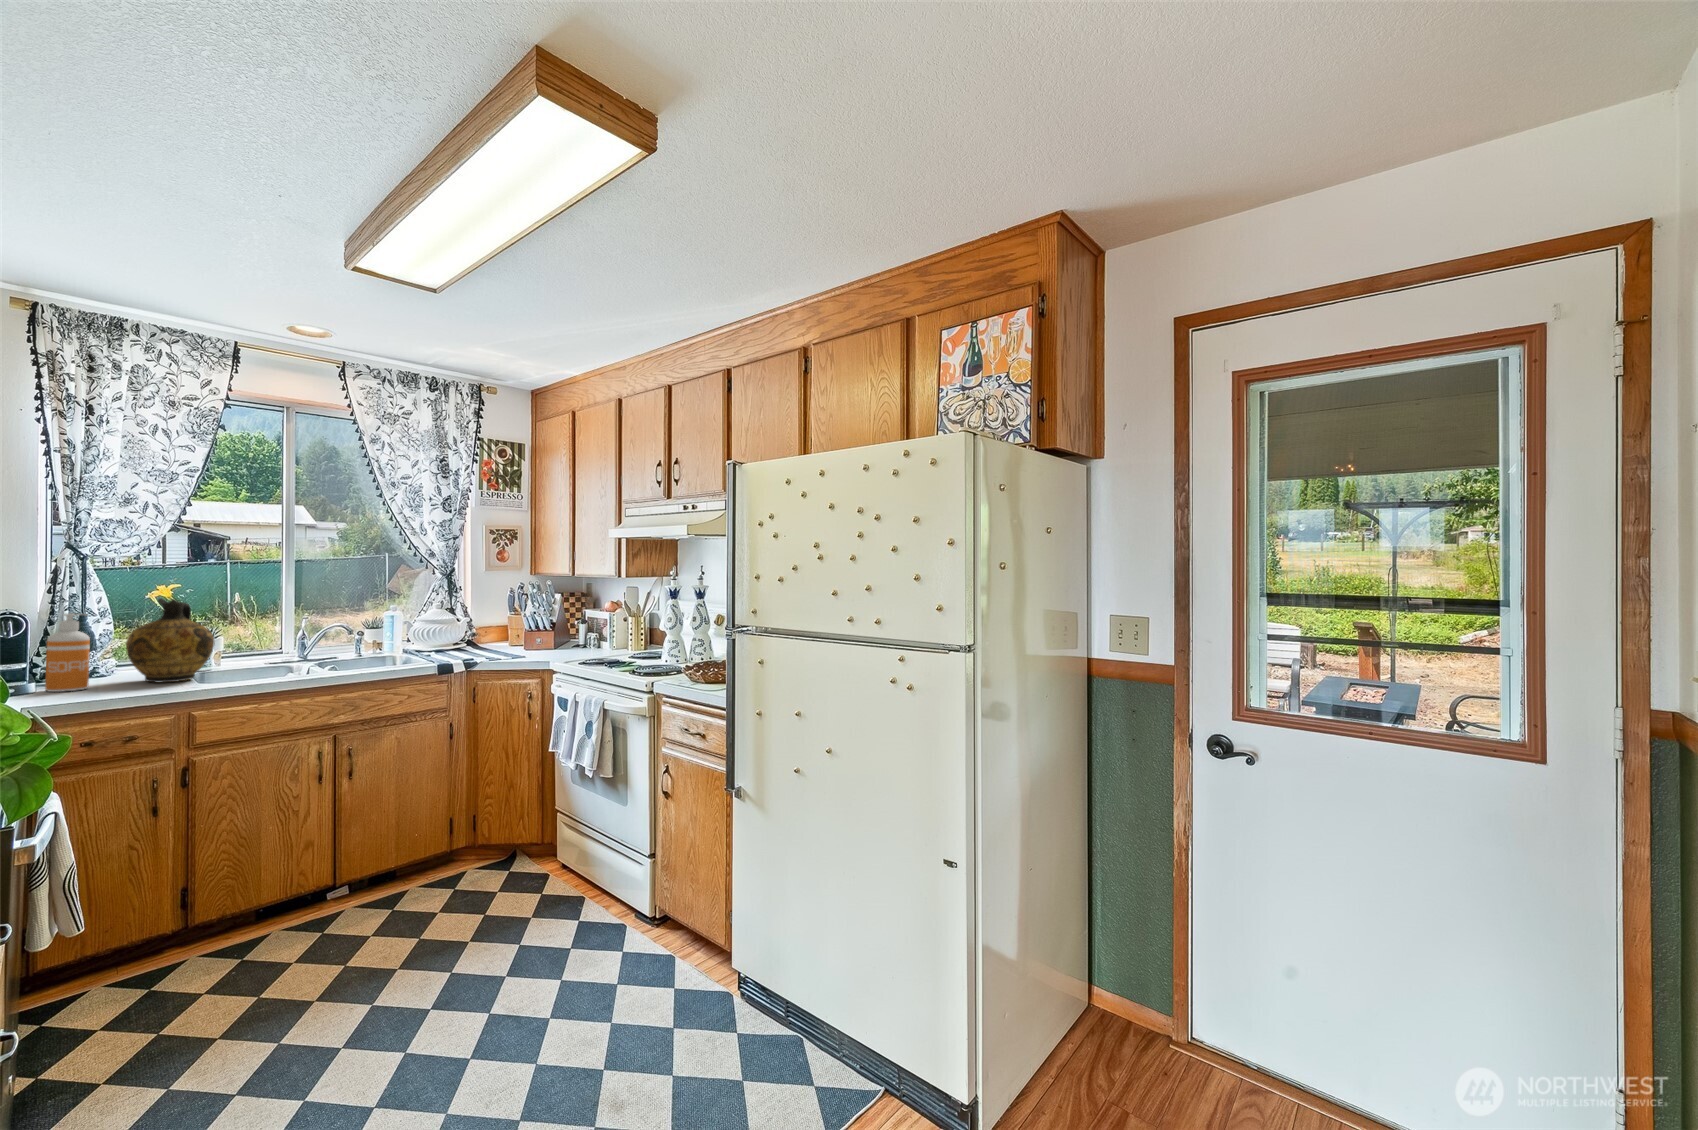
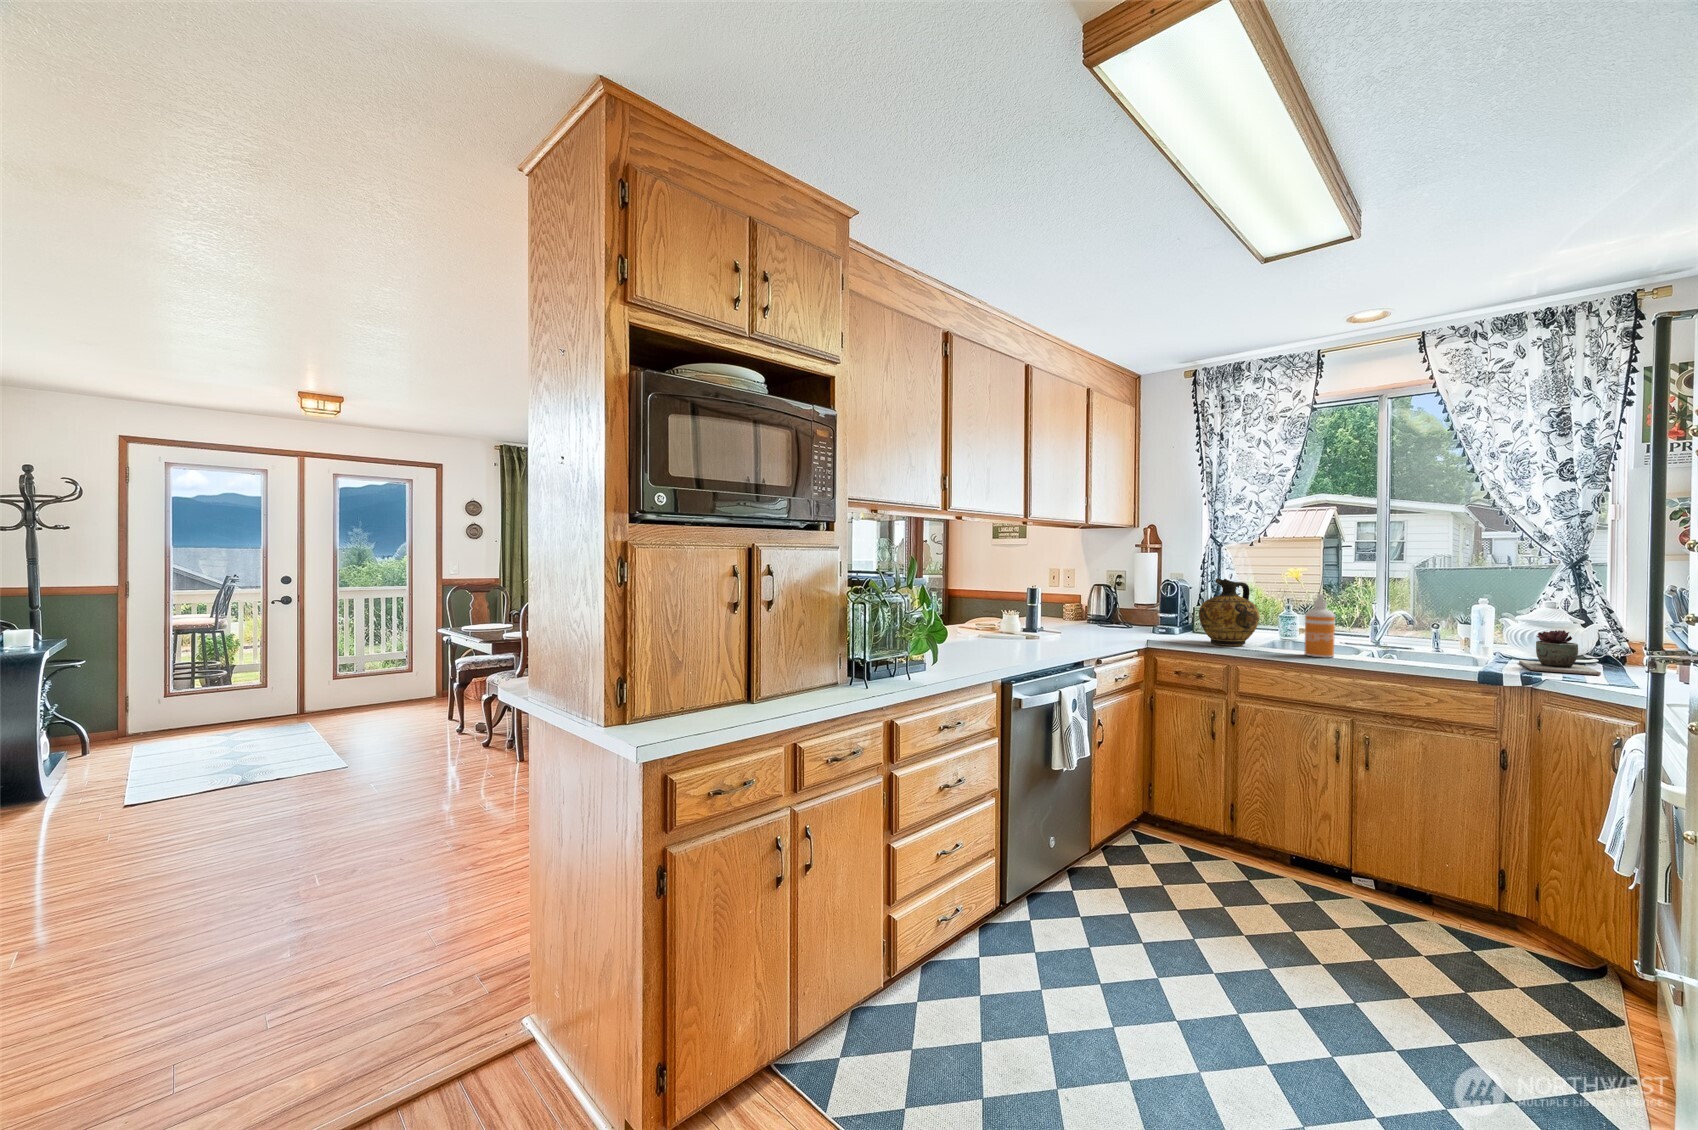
soap dispenser: present [45,613,90,692] -> present [1304,594,1335,657]
succulent plant: none [438,628,497,661] -> present [1519,630,1601,675]

